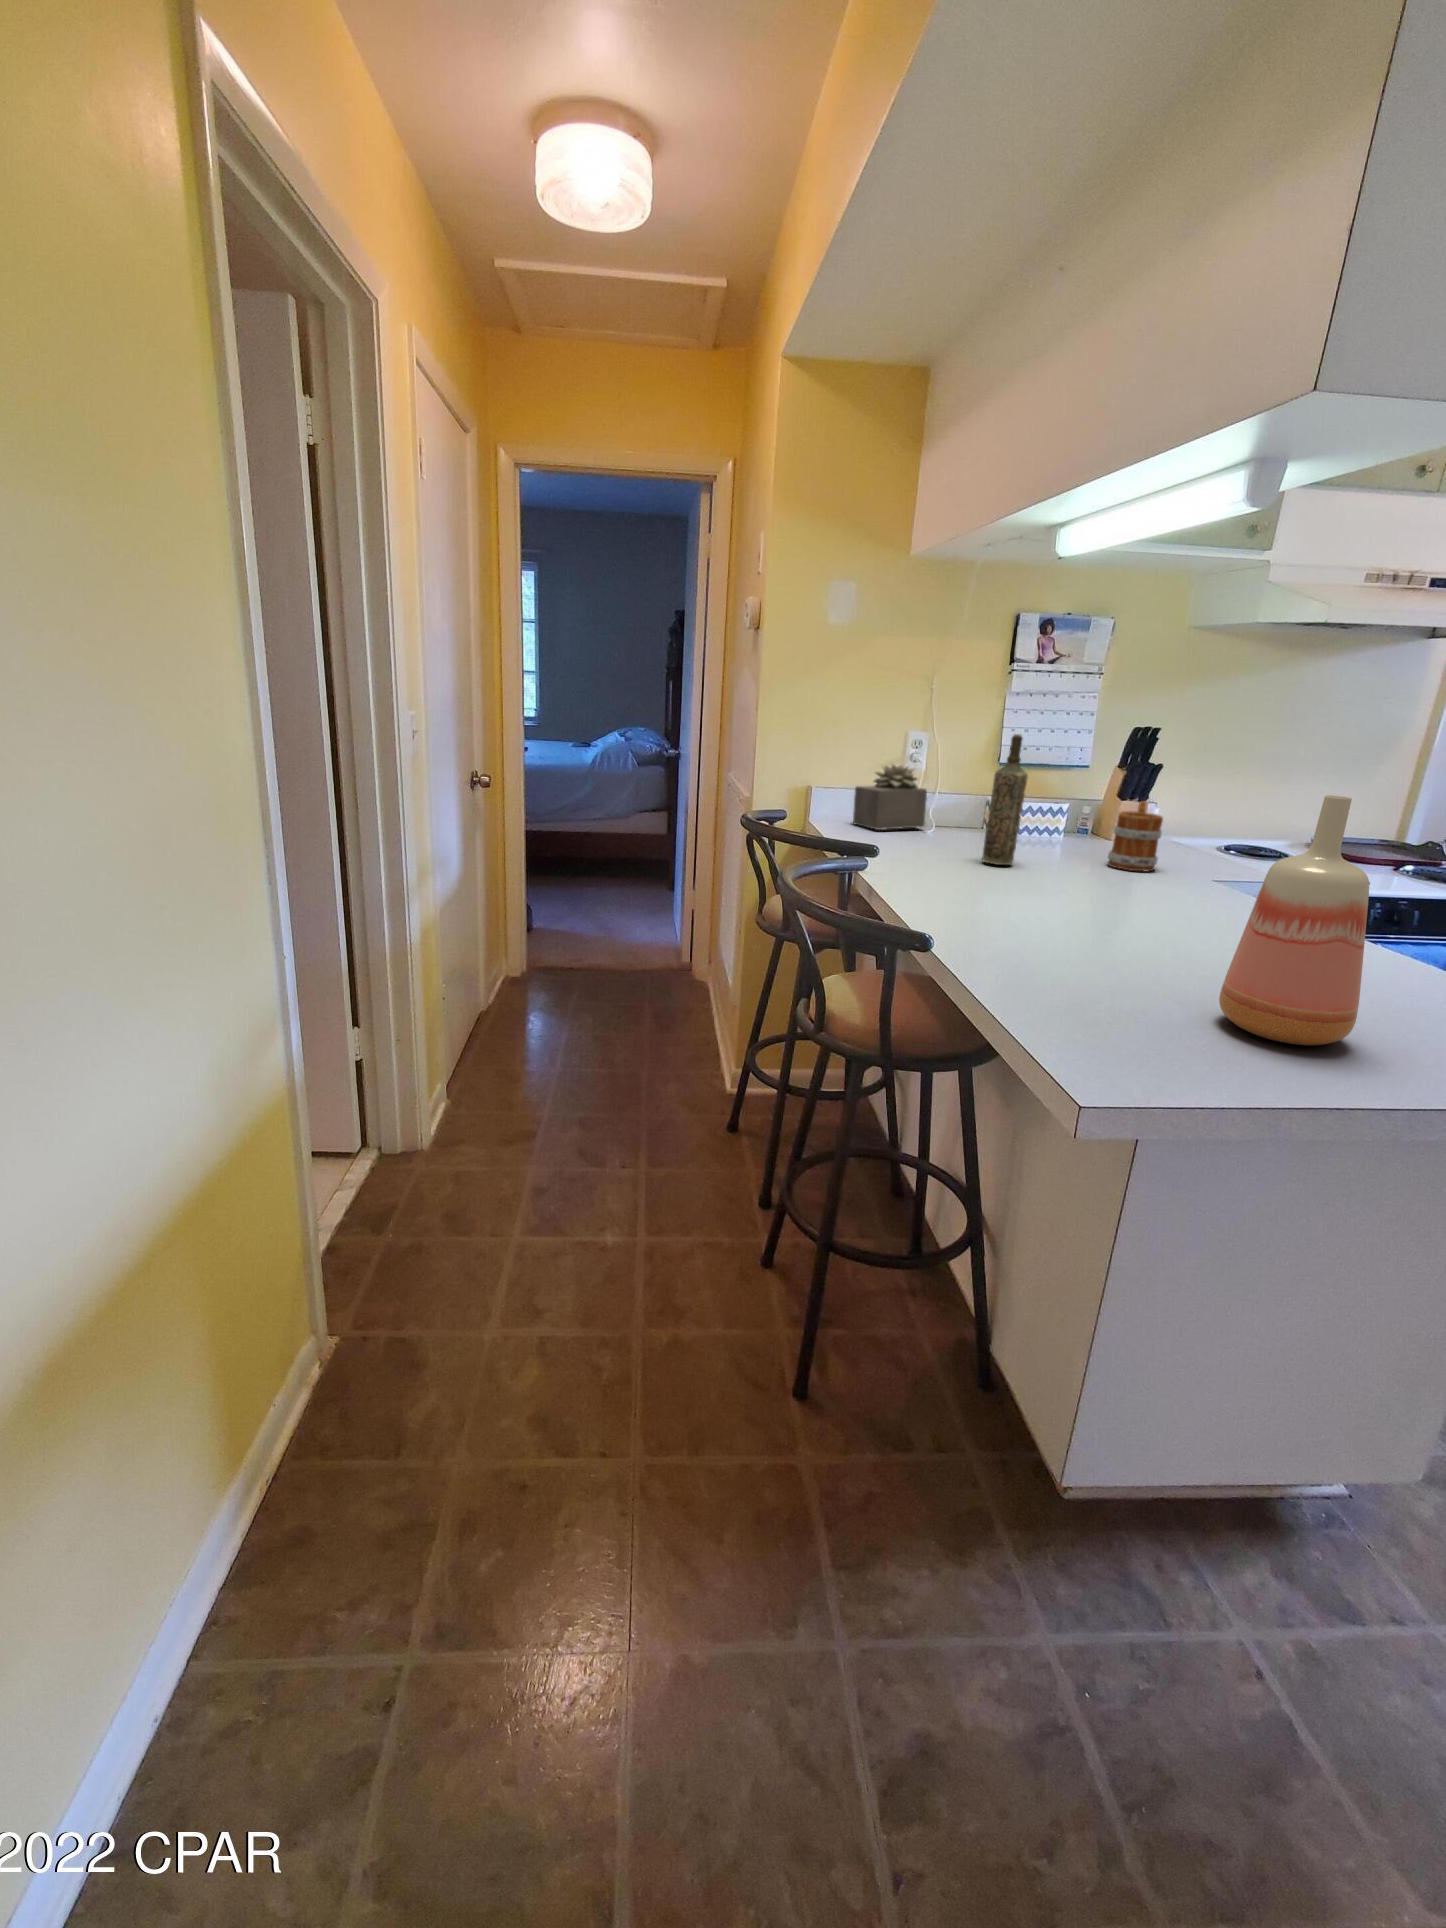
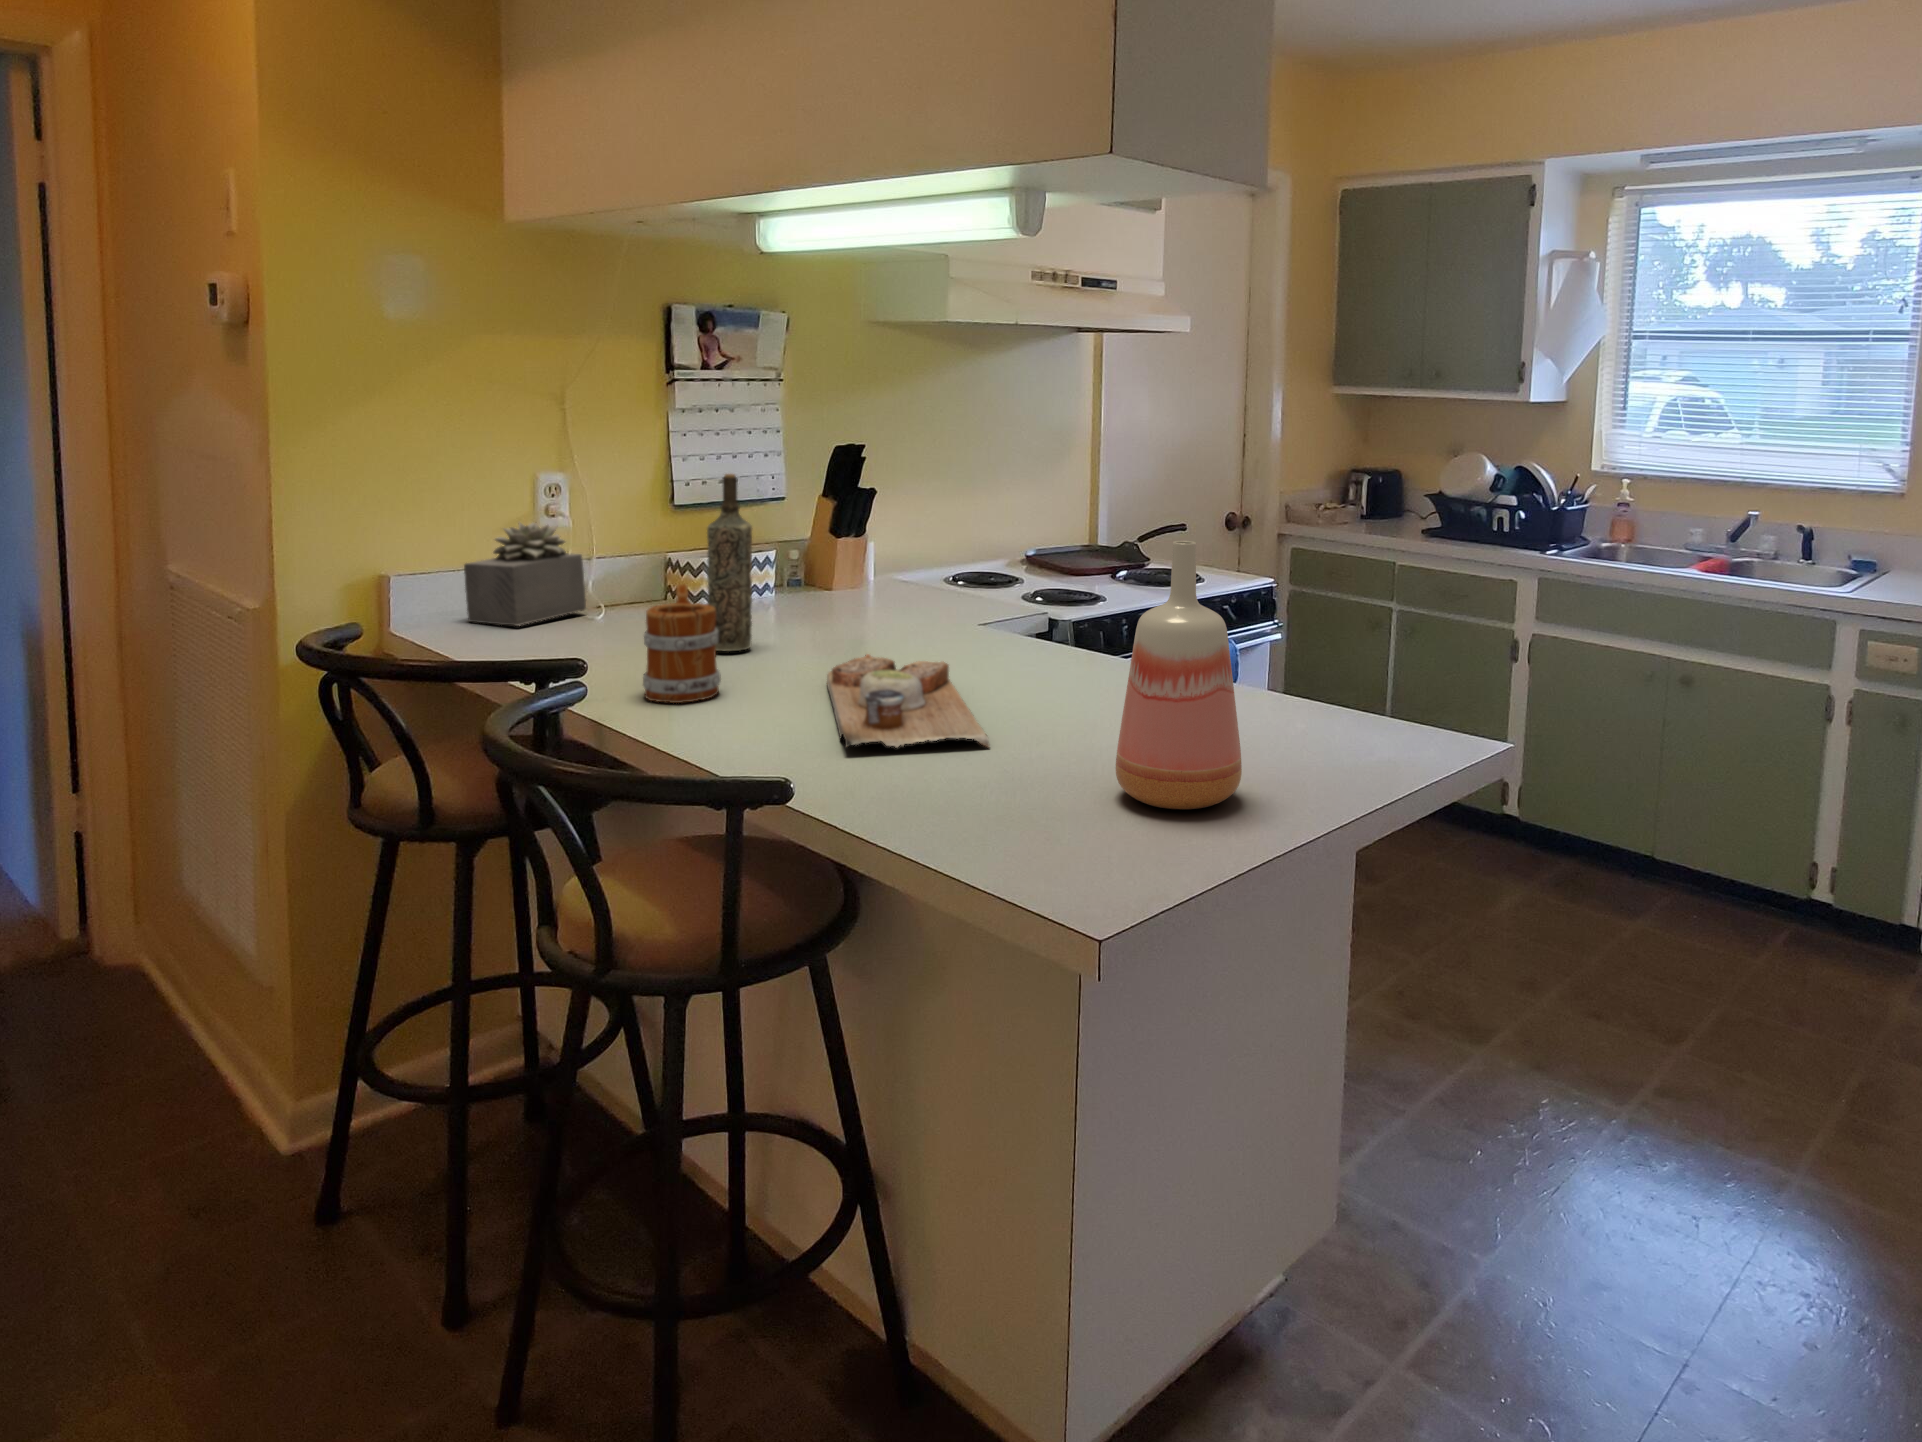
mug: present [1108,801,1163,871] -> present [643,584,721,703]
cutting board: none [1017,878,1145,959] -> present [827,654,989,747]

